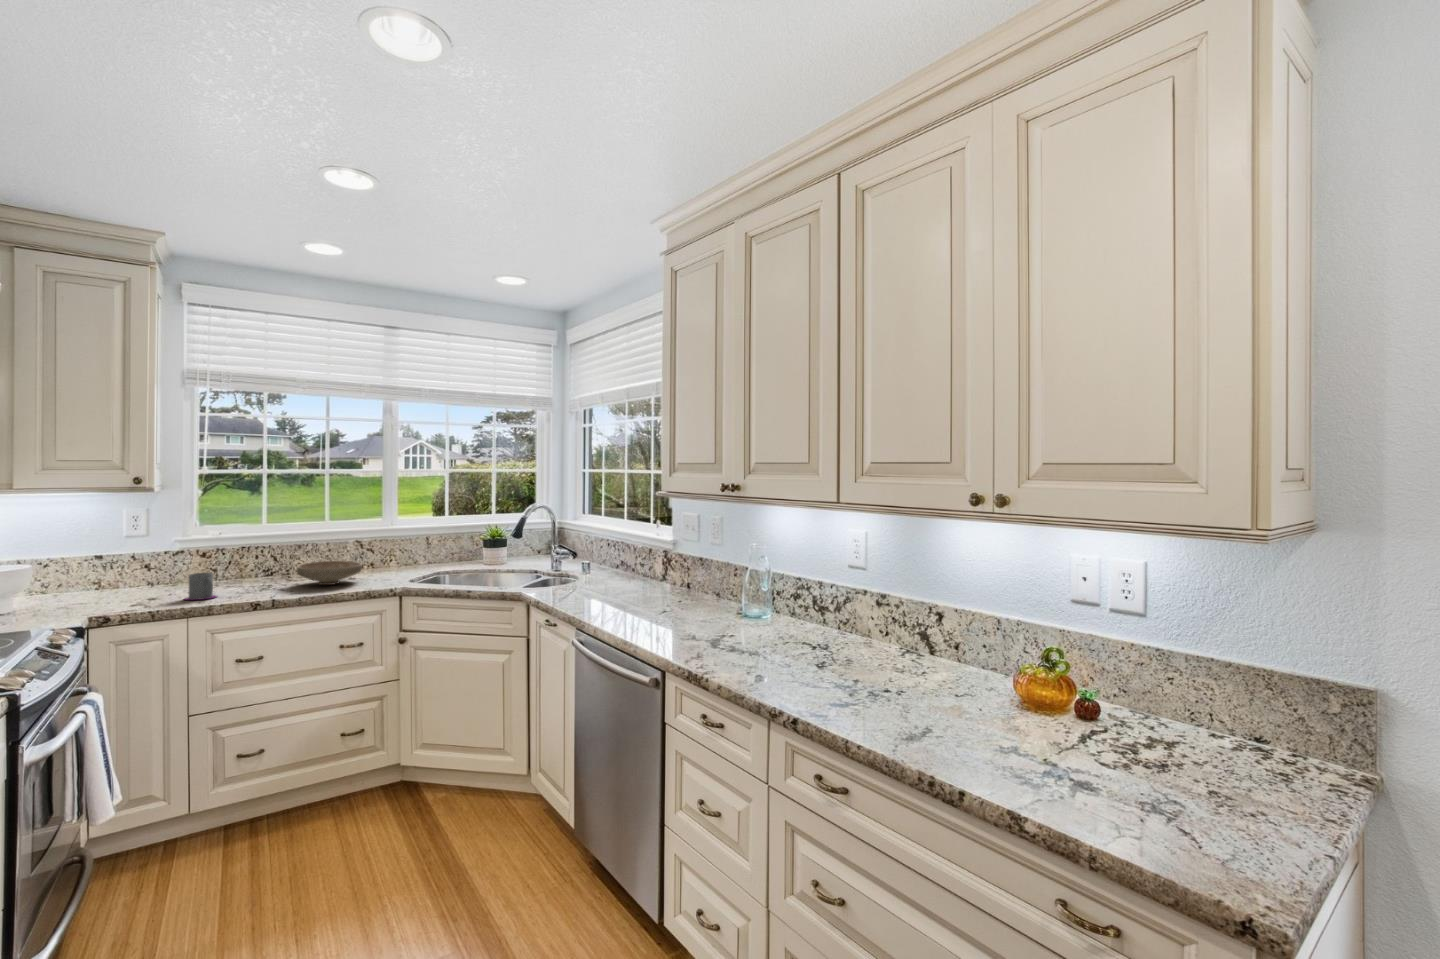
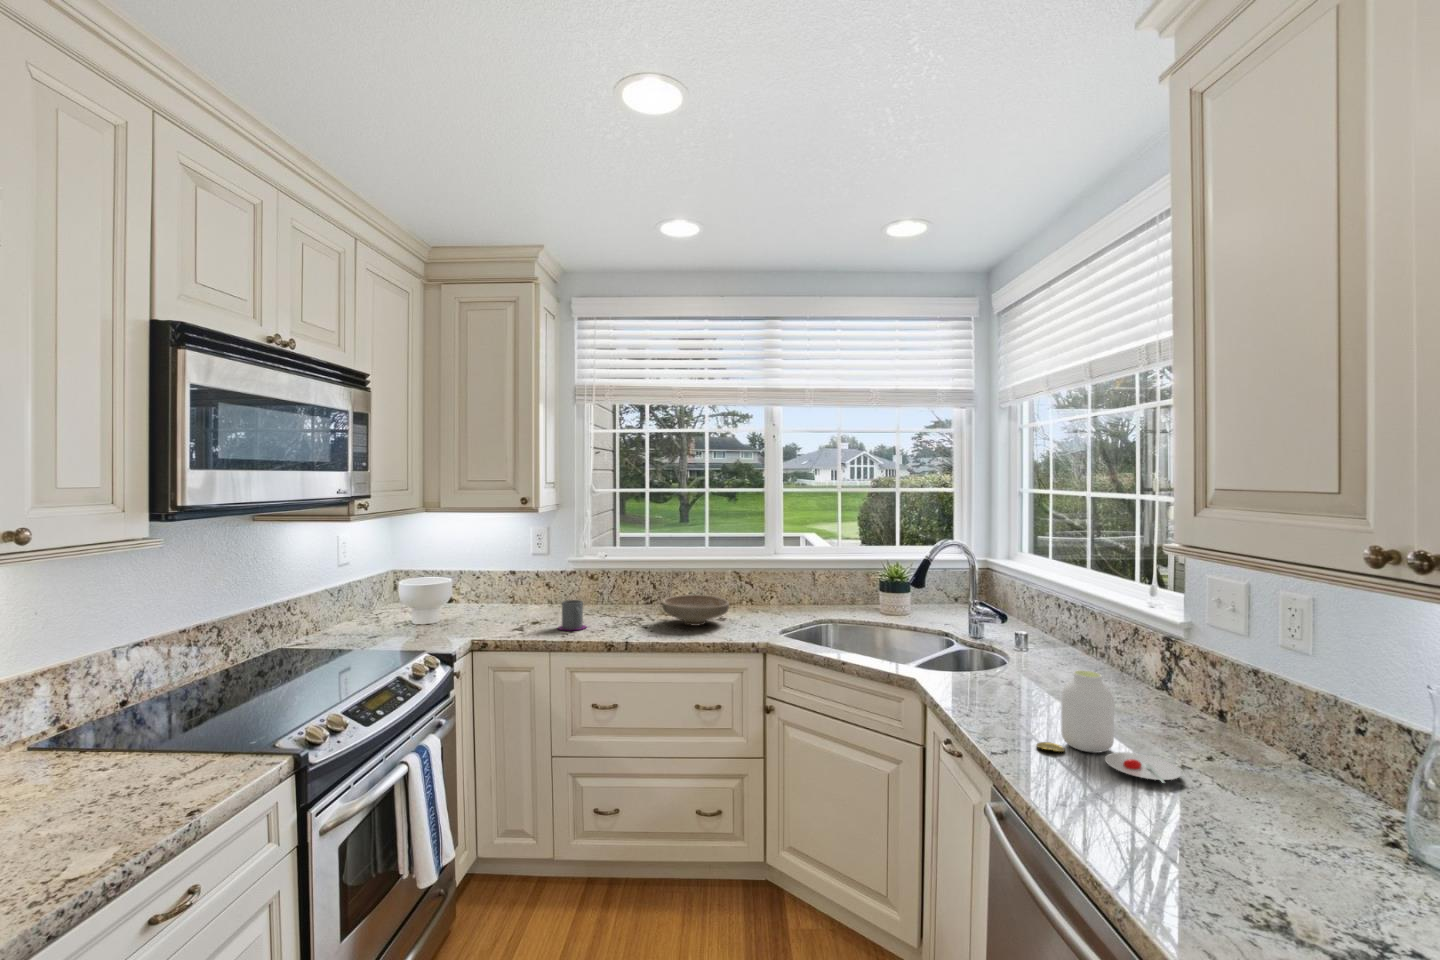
jar: none [598,566,665,612] -> present [1036,670,1182,783]

